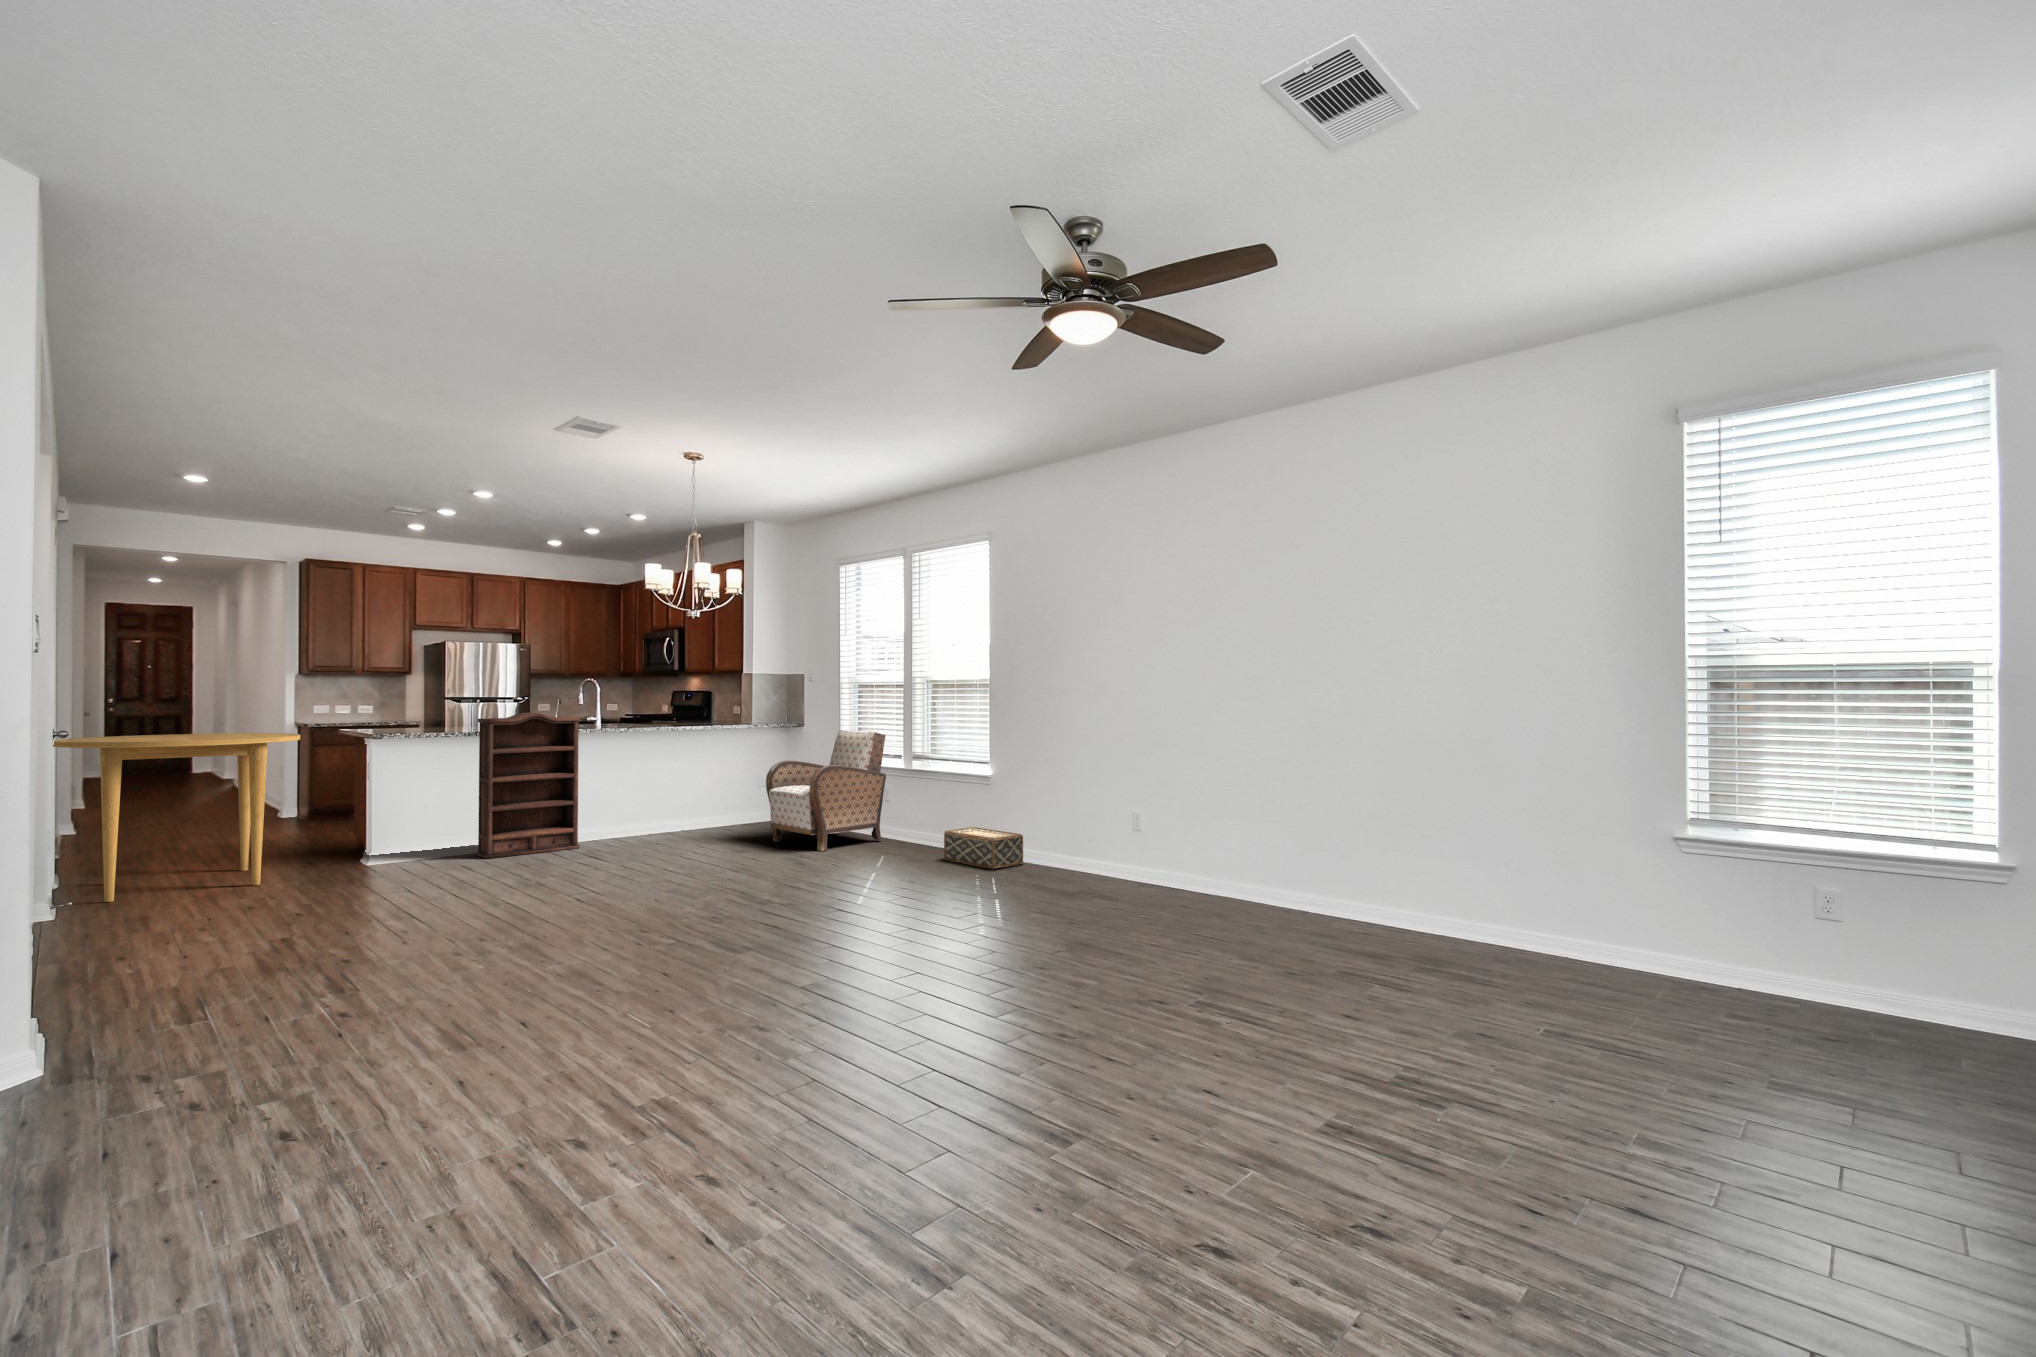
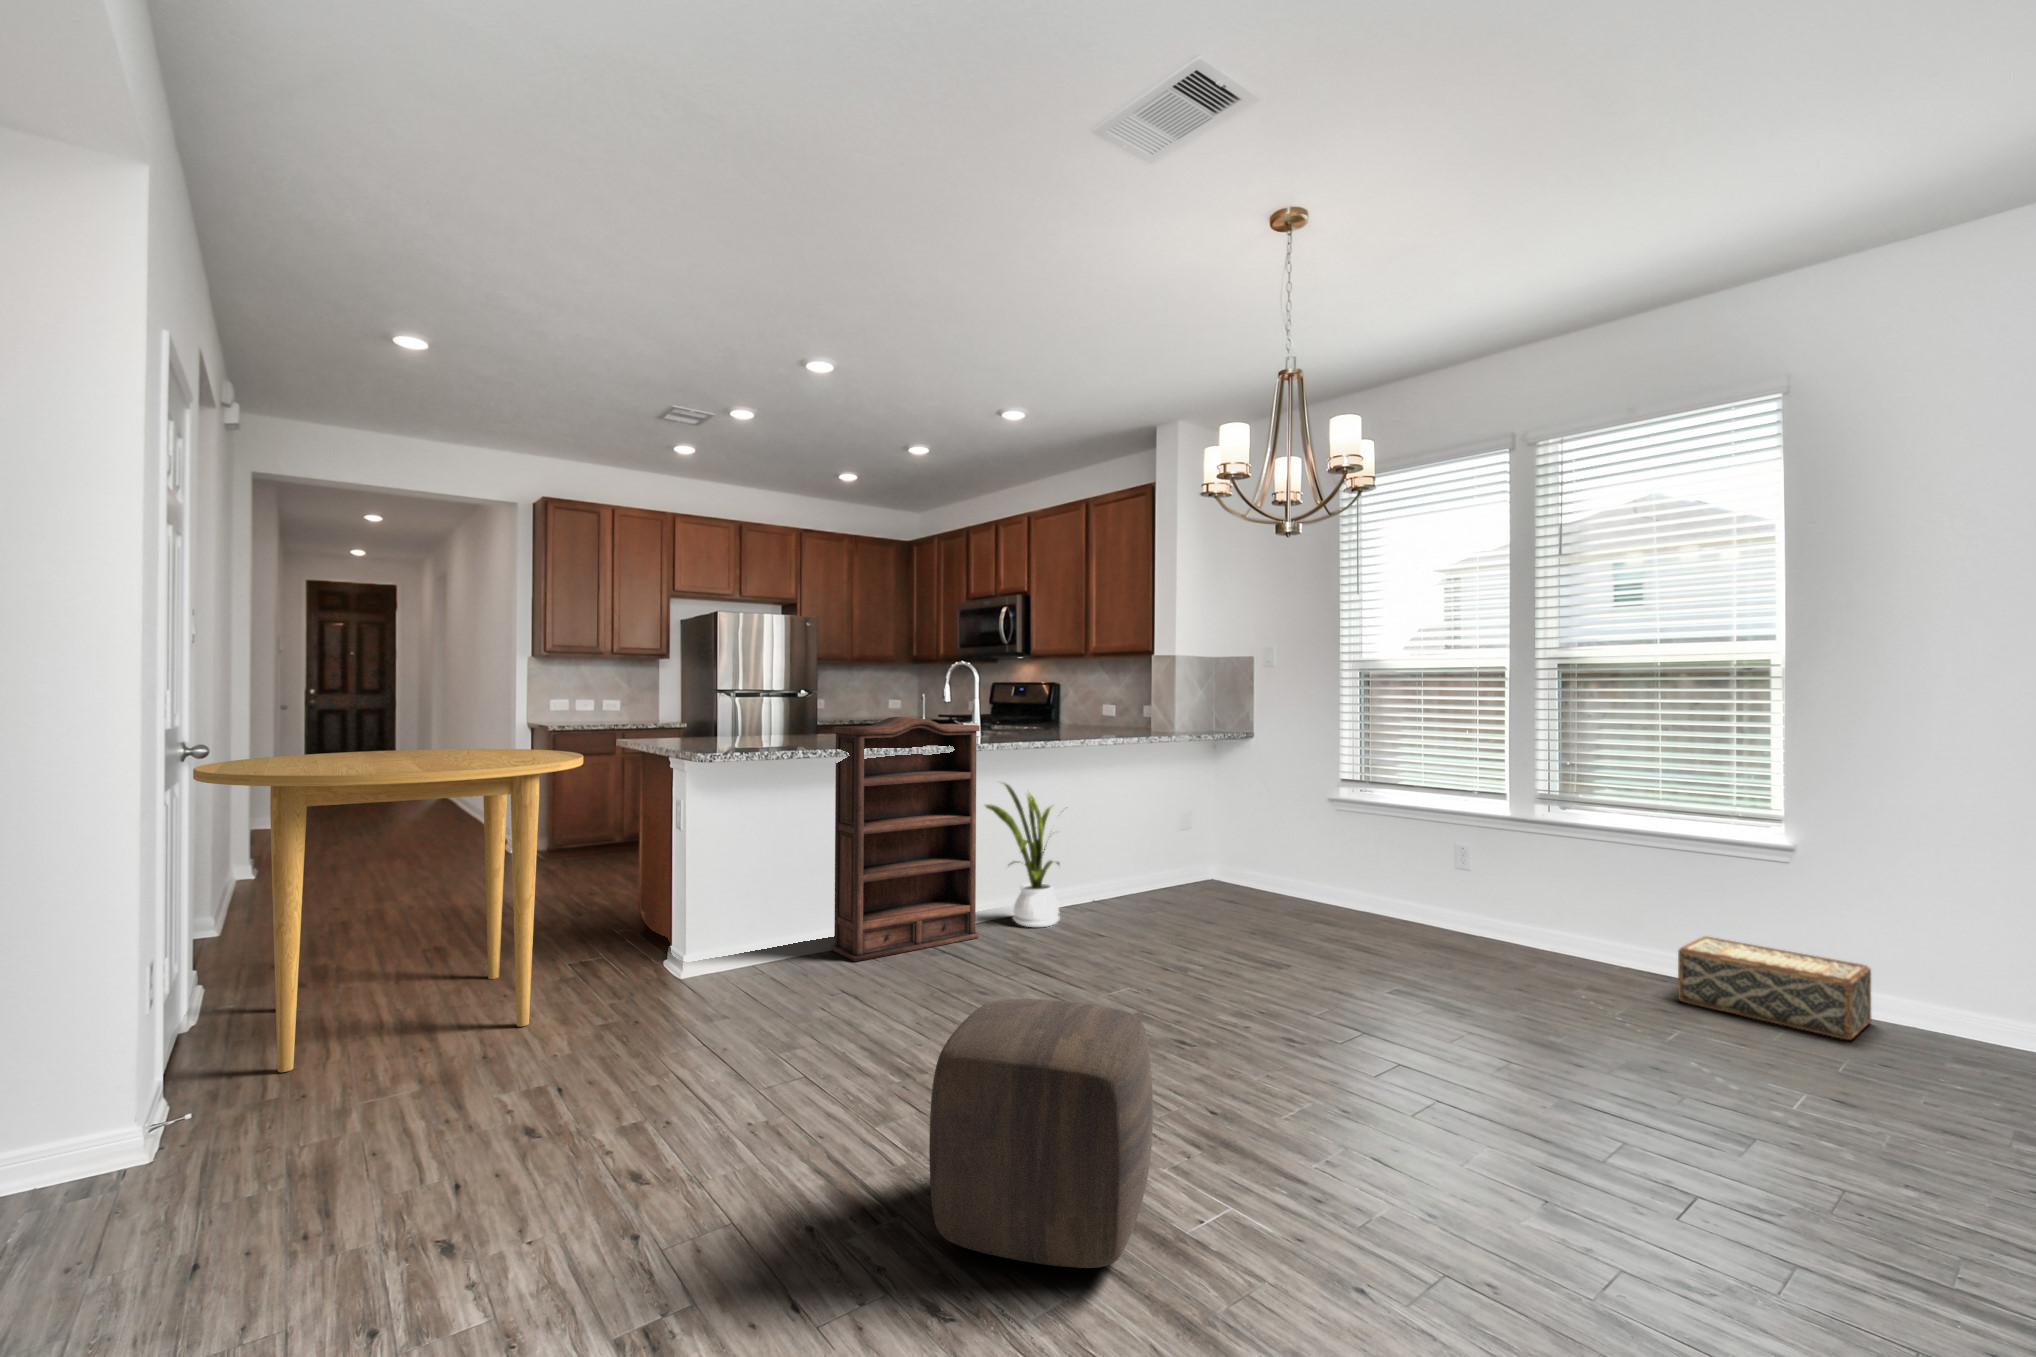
armchair: present [766,730,886,851] -> none [1263,748,1462,963]
house plant: none [592,752,651,843] -> present [986,783,1062,927]
ottoman: none [418,833,541,928] -> present [929,999,1153,1268]

